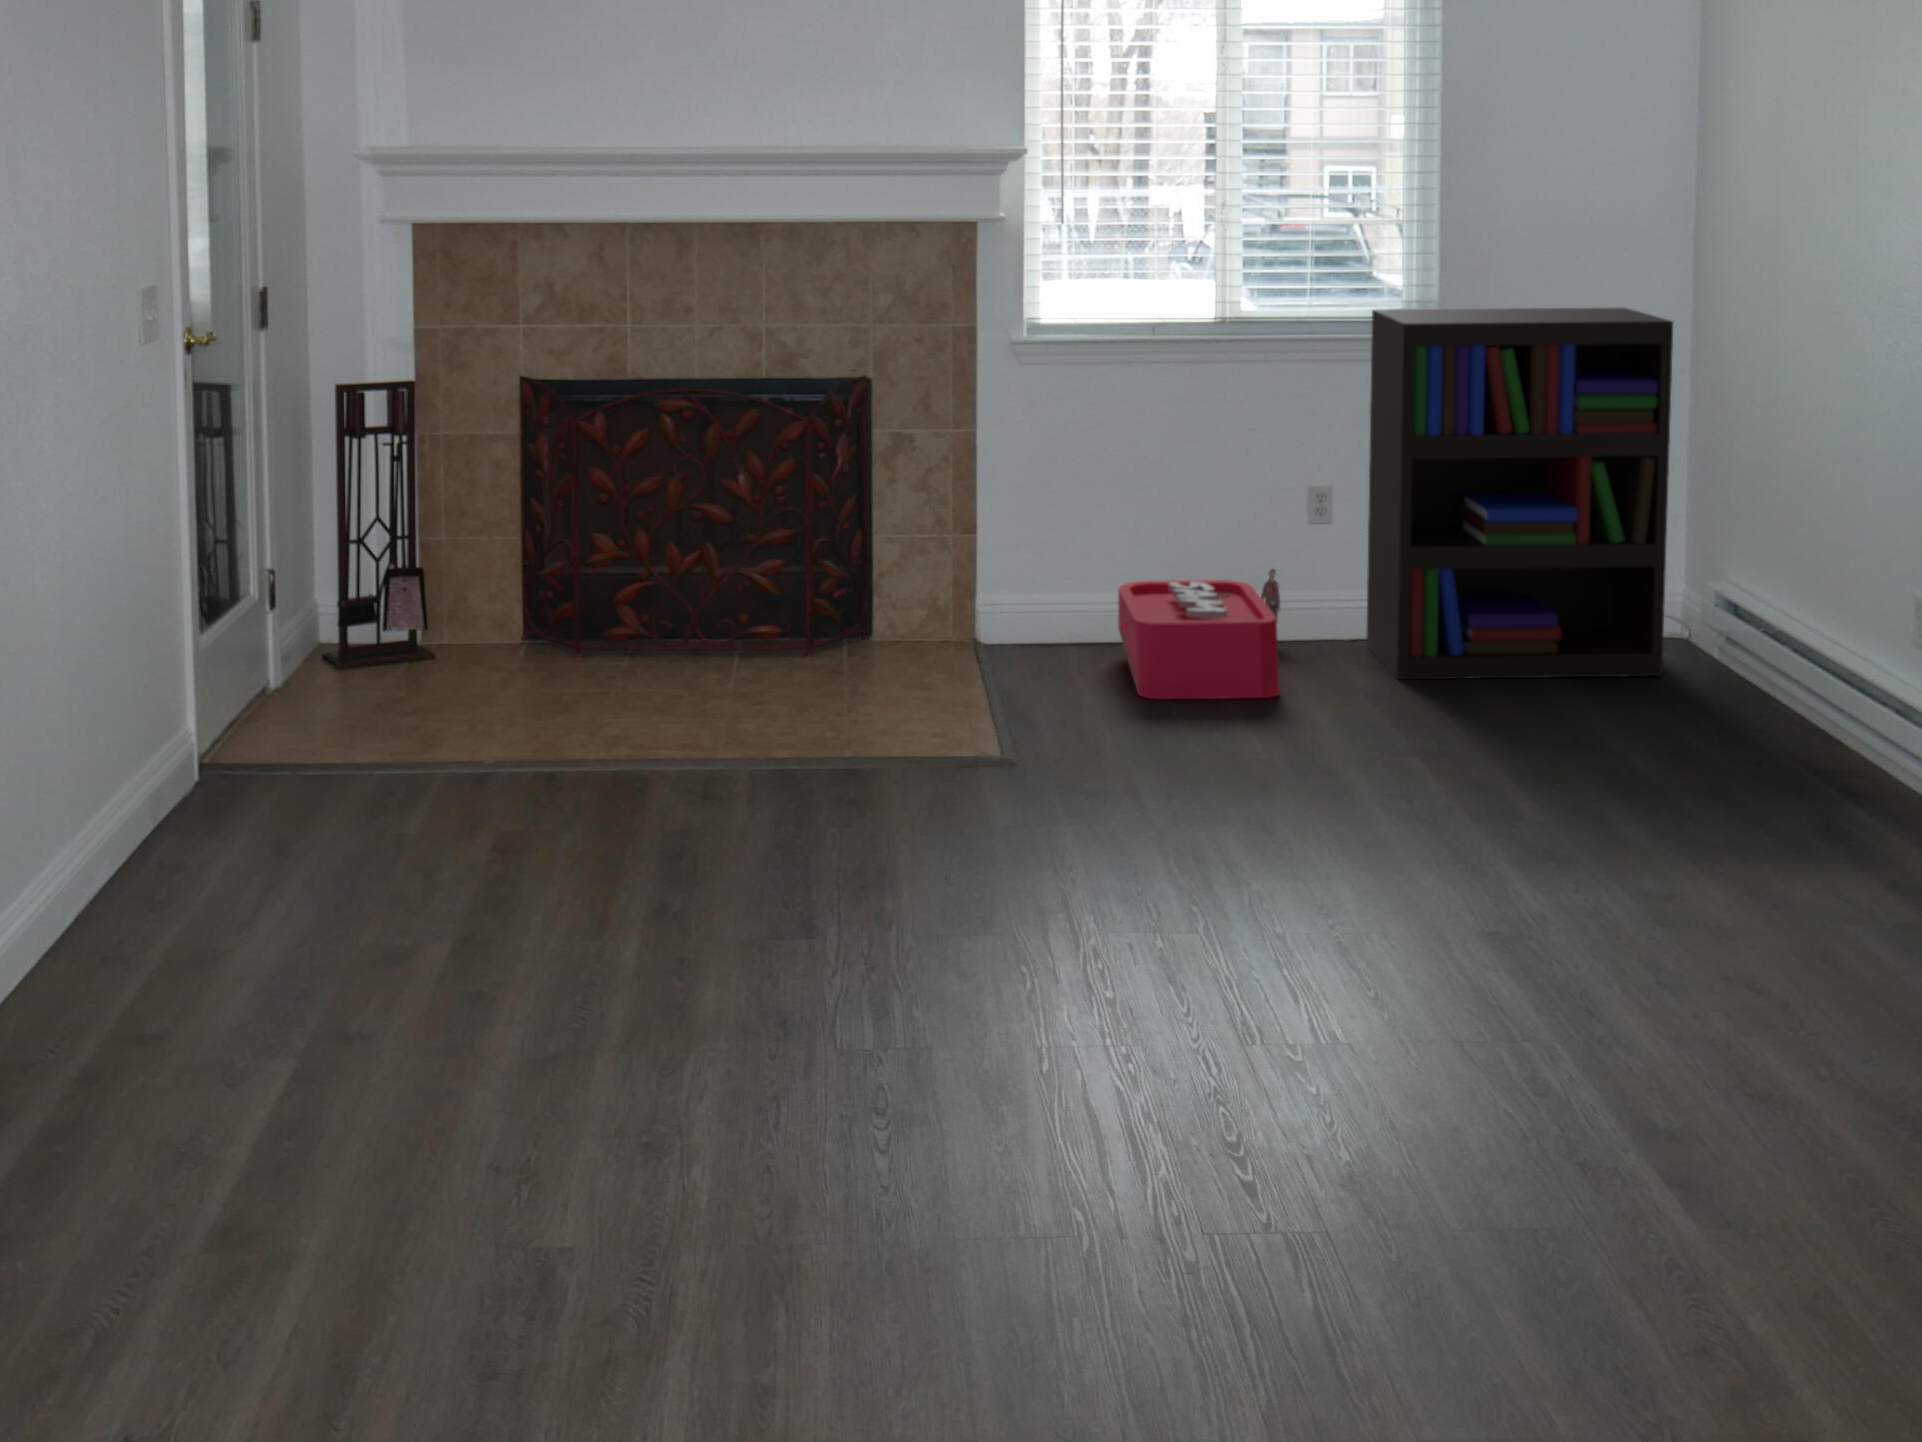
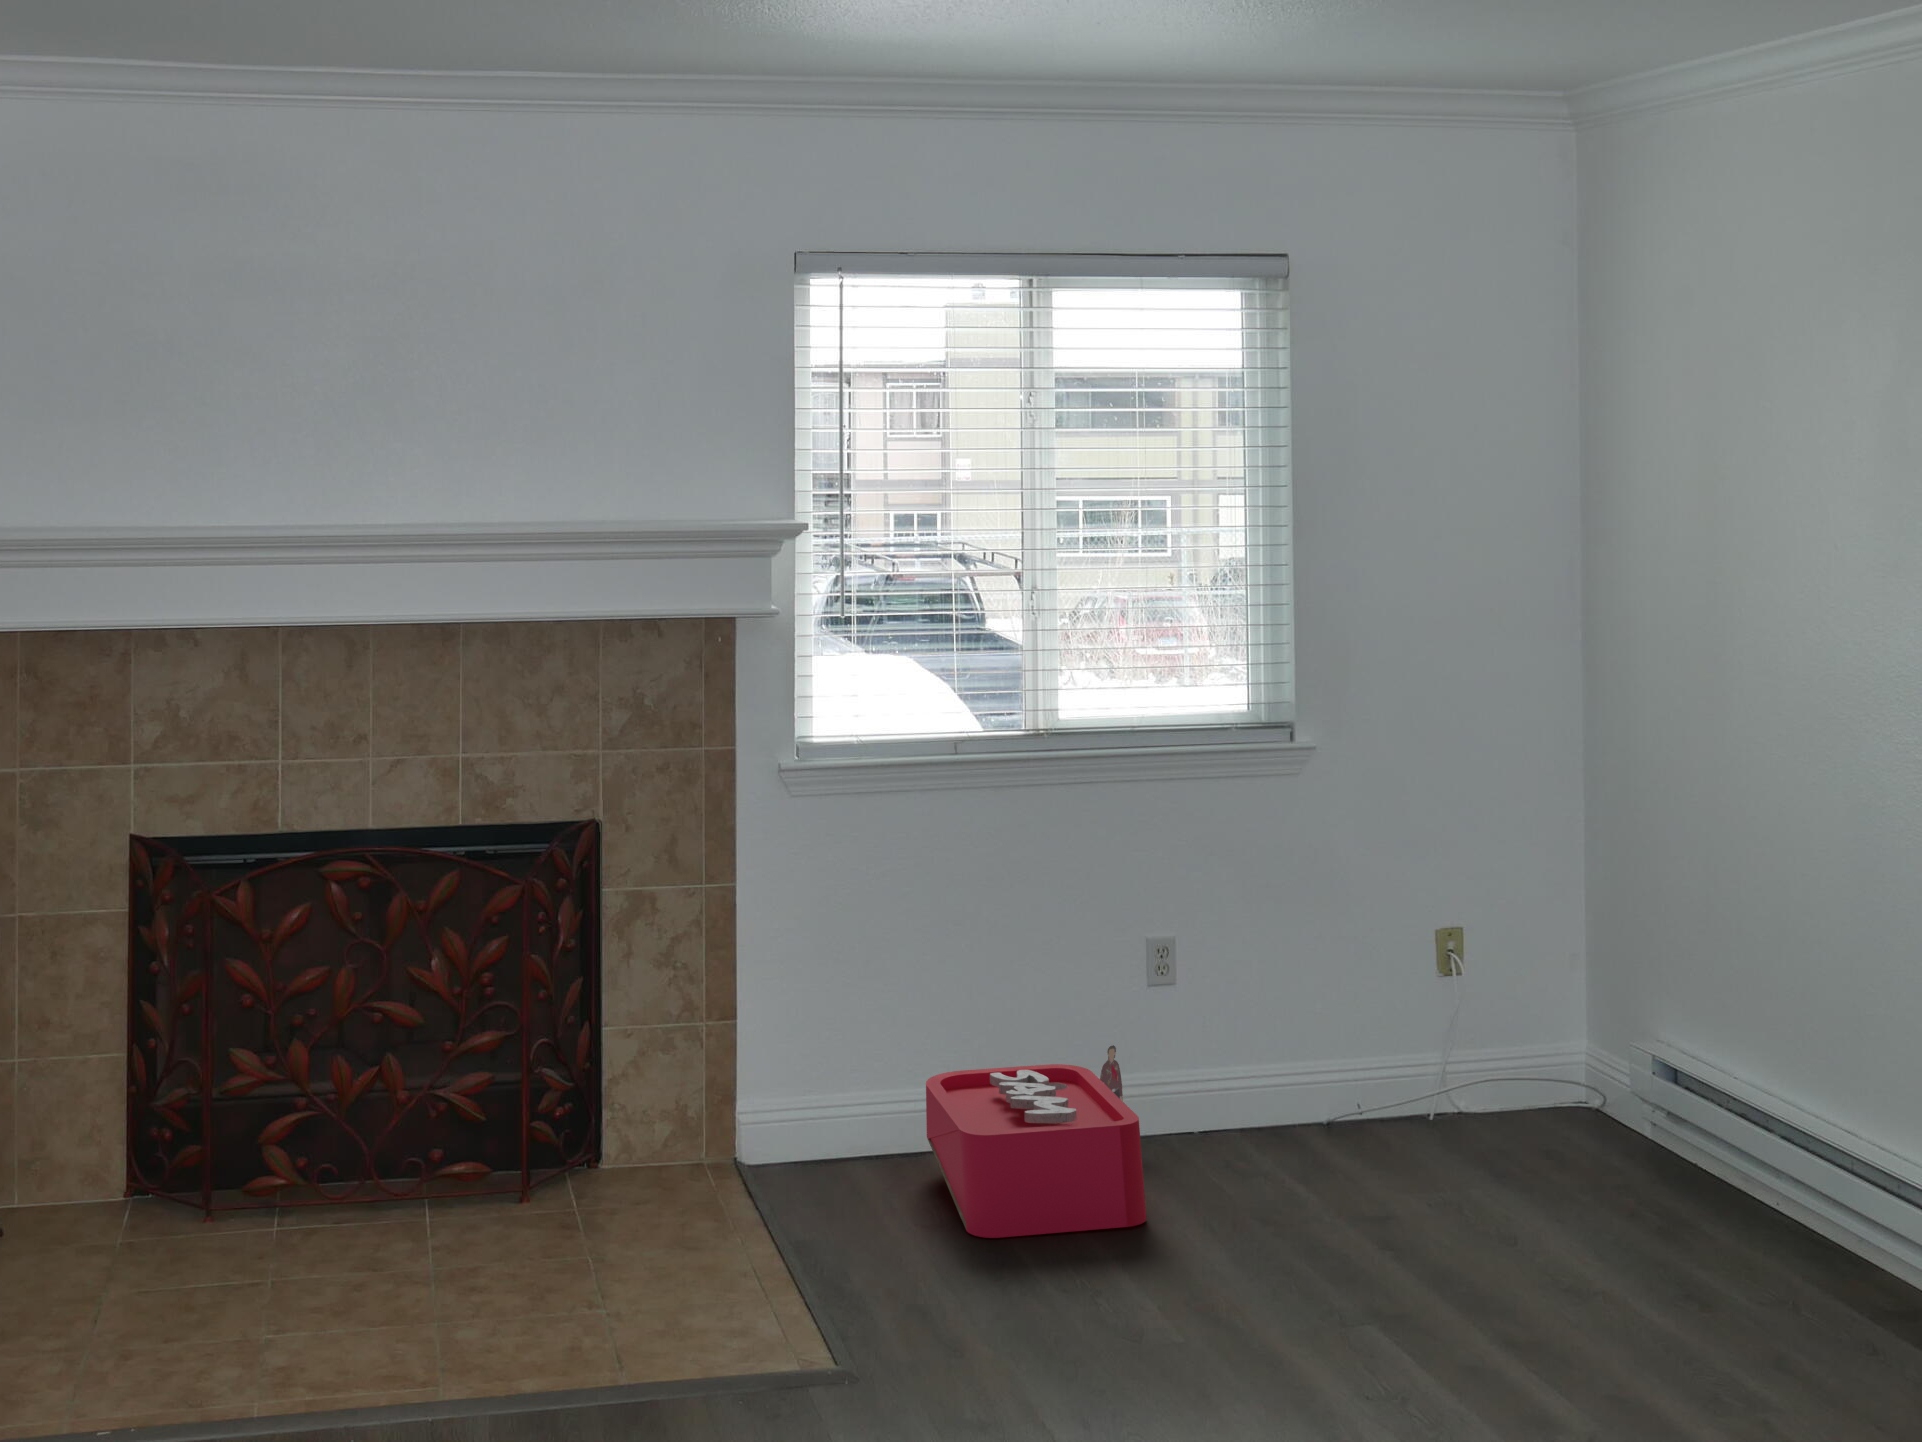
bookshelf: present [1366,308,1673,679] -> none [1219,700,1596,1187]

